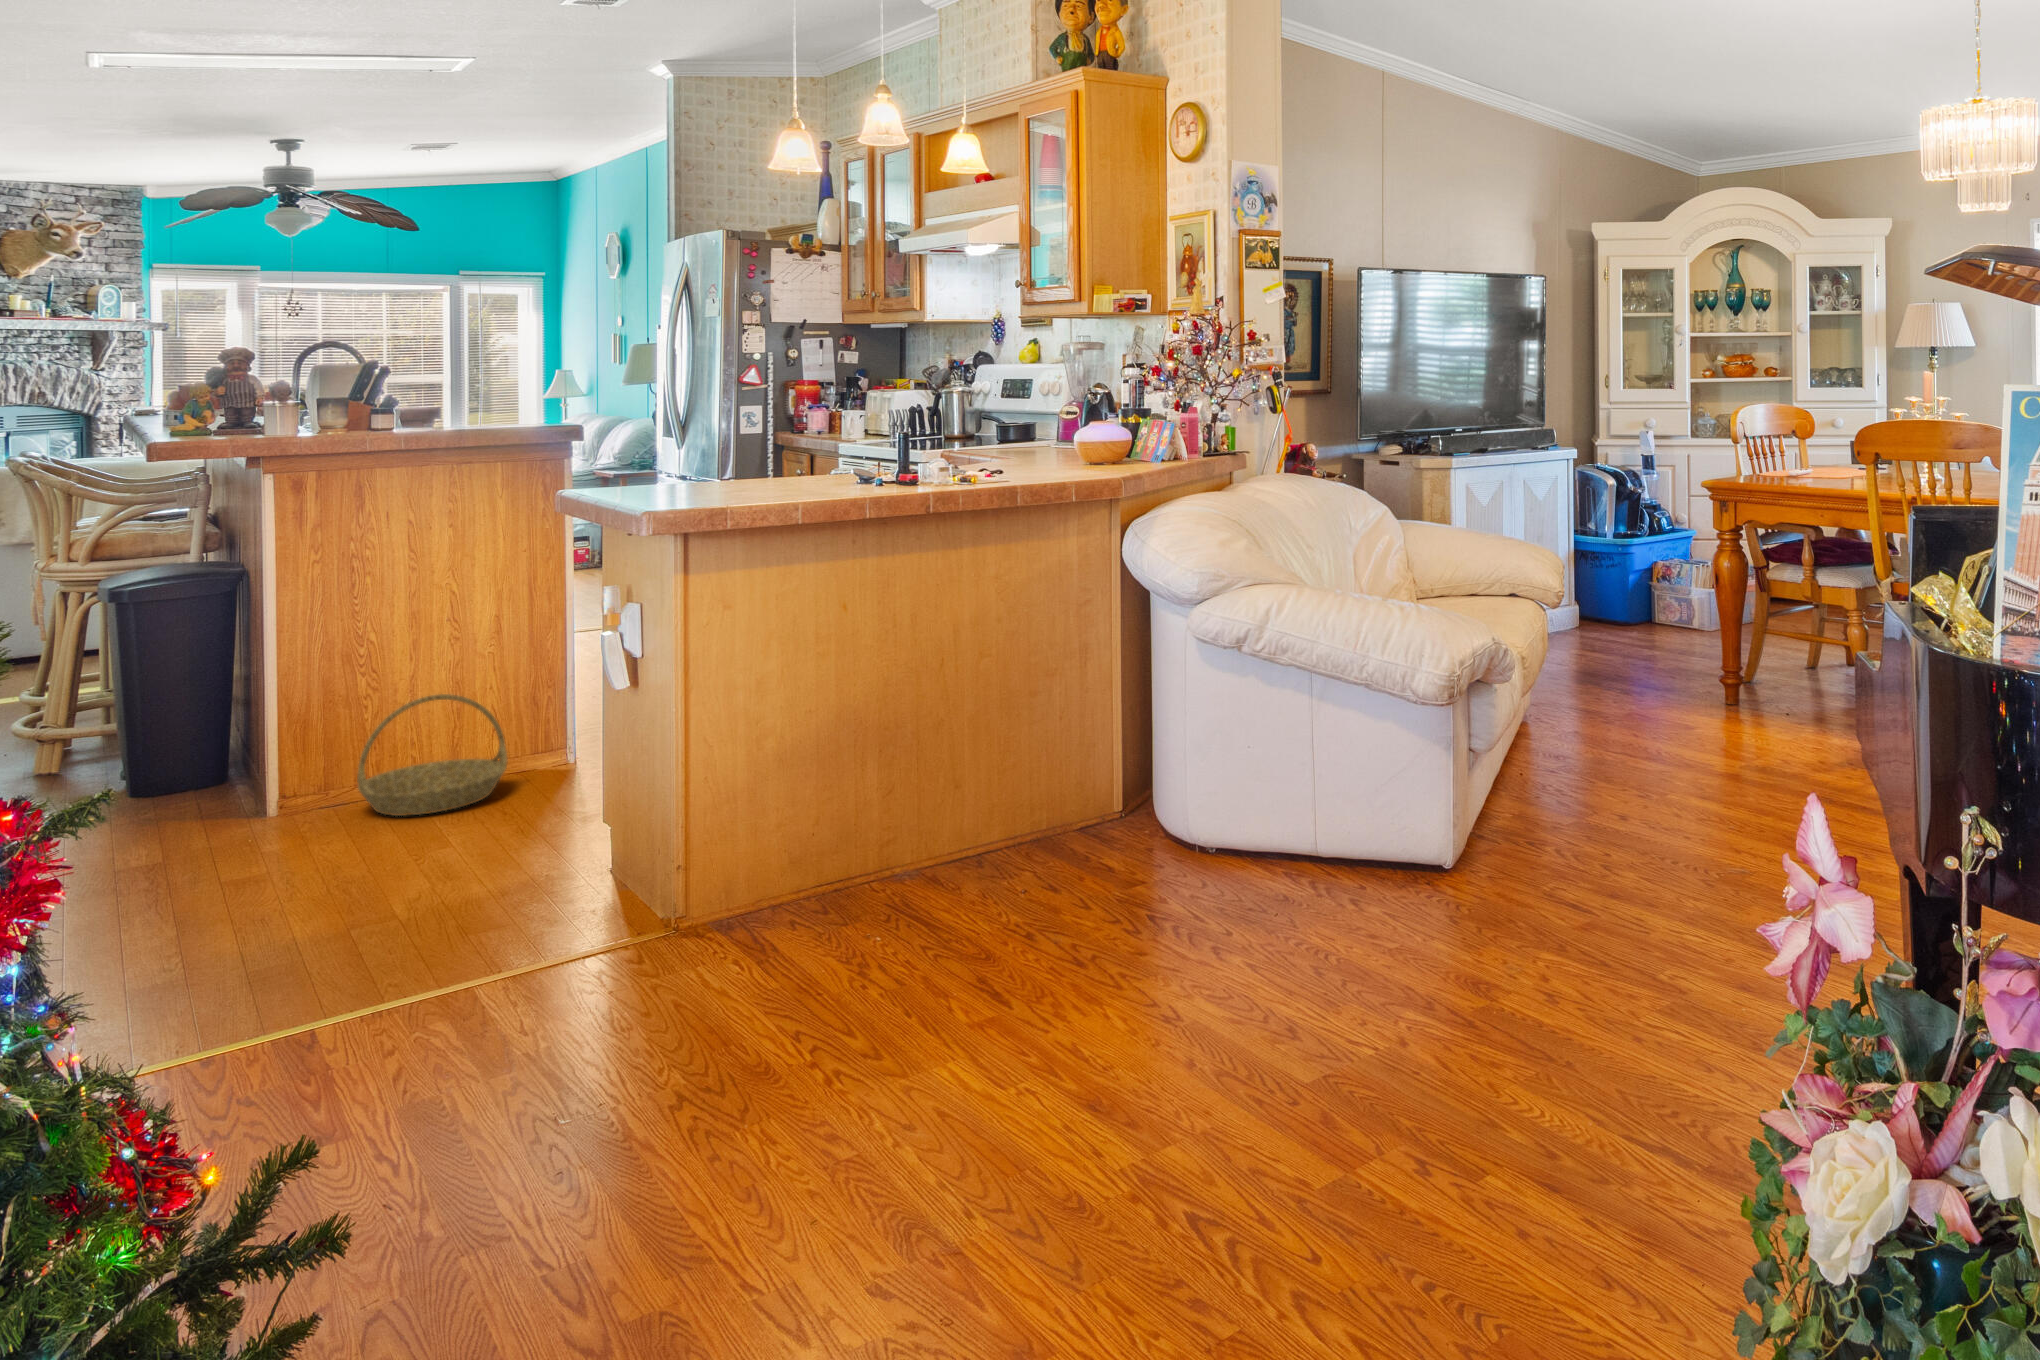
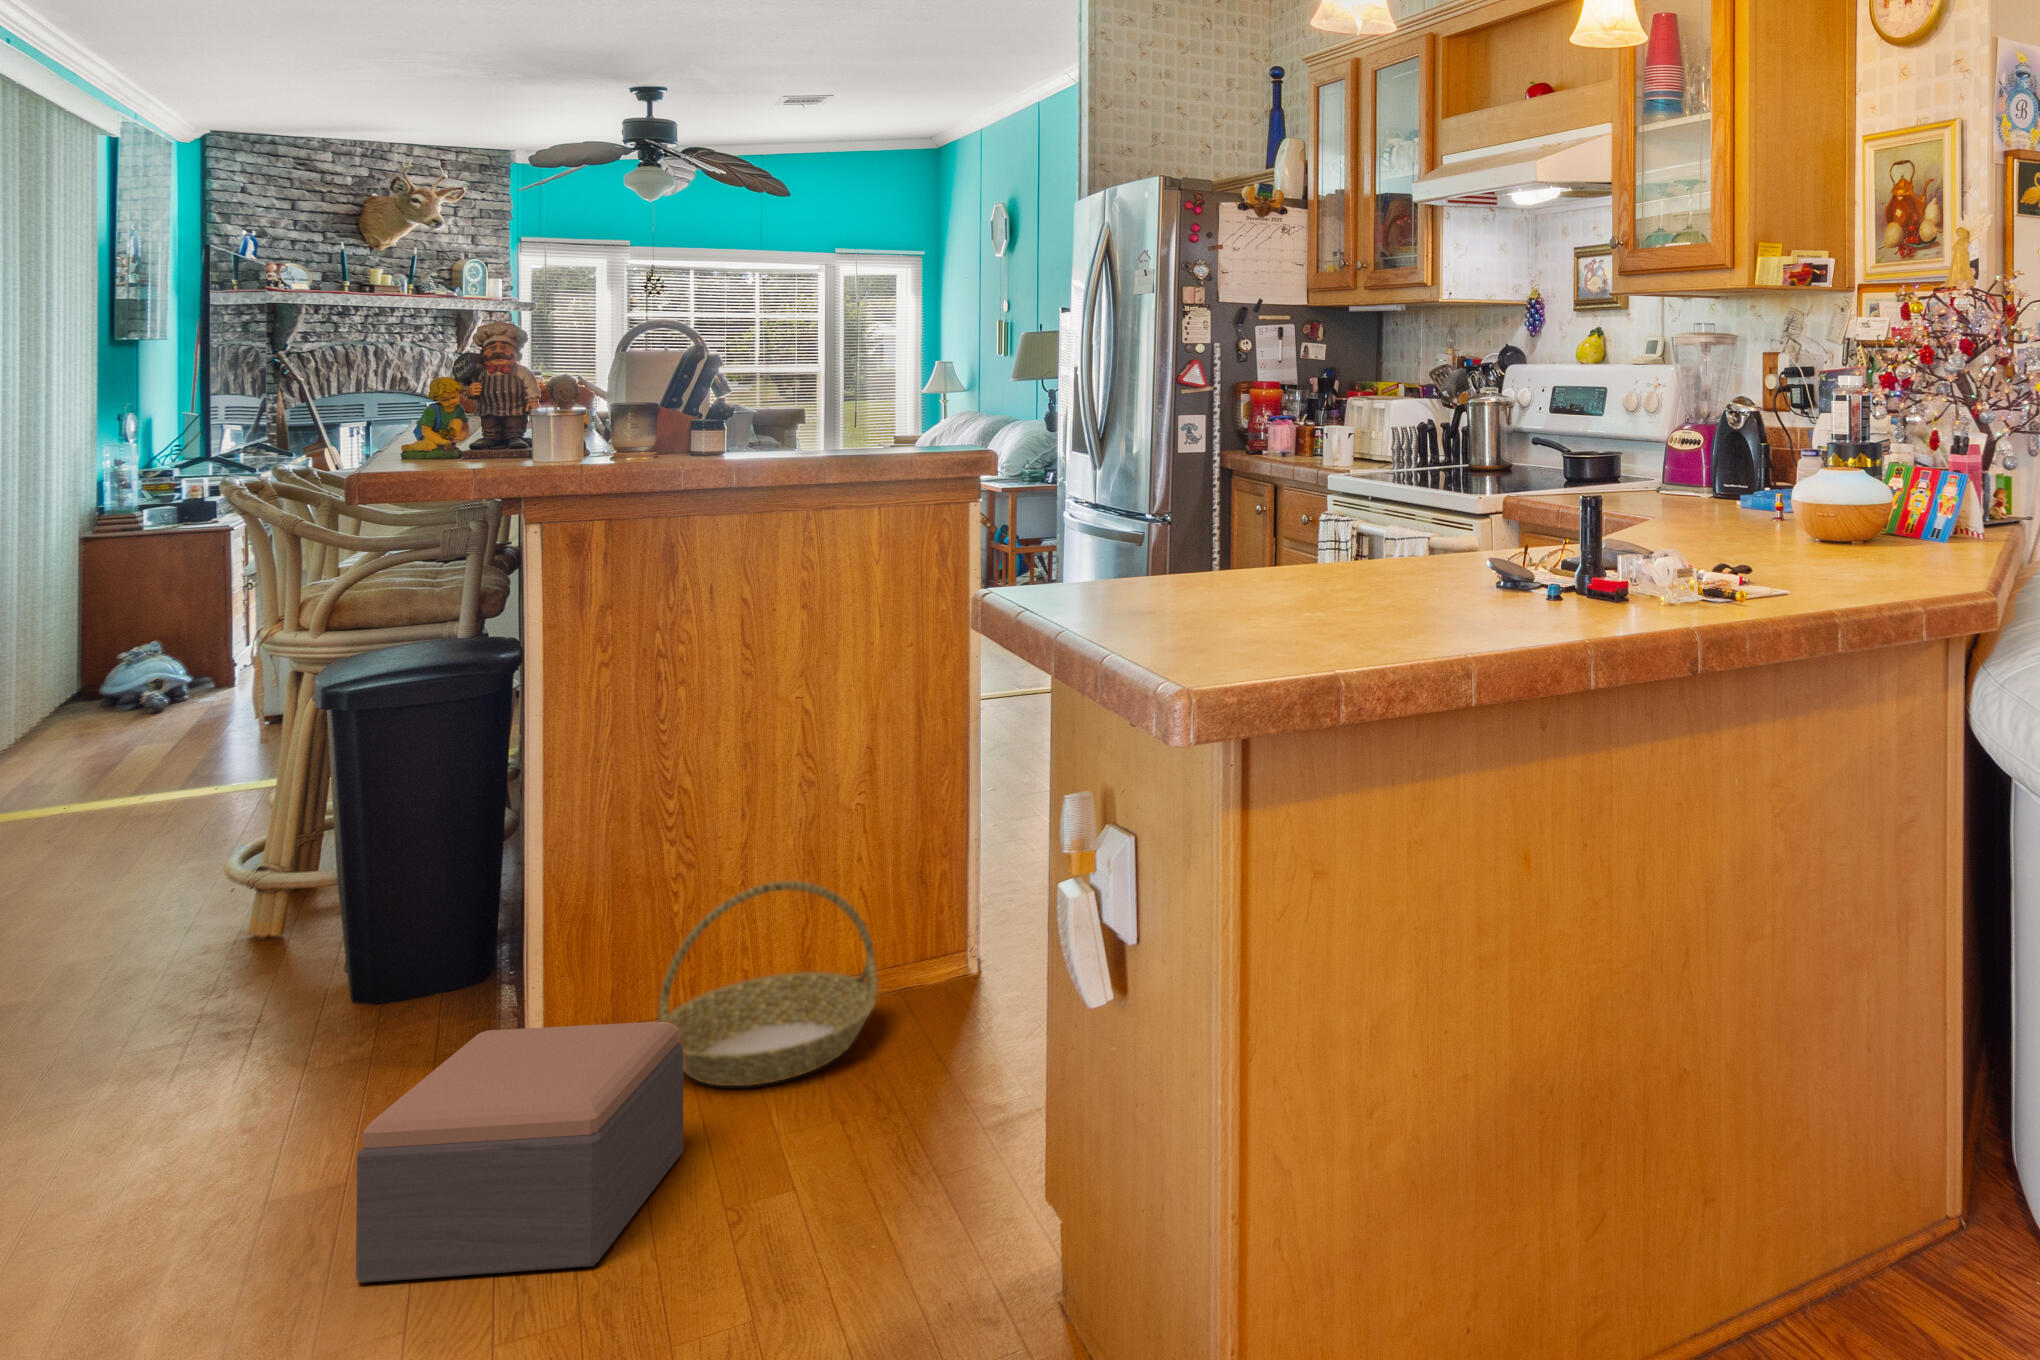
footstool: none [182,762,381,897] -> present [356,1022,684,1283]

